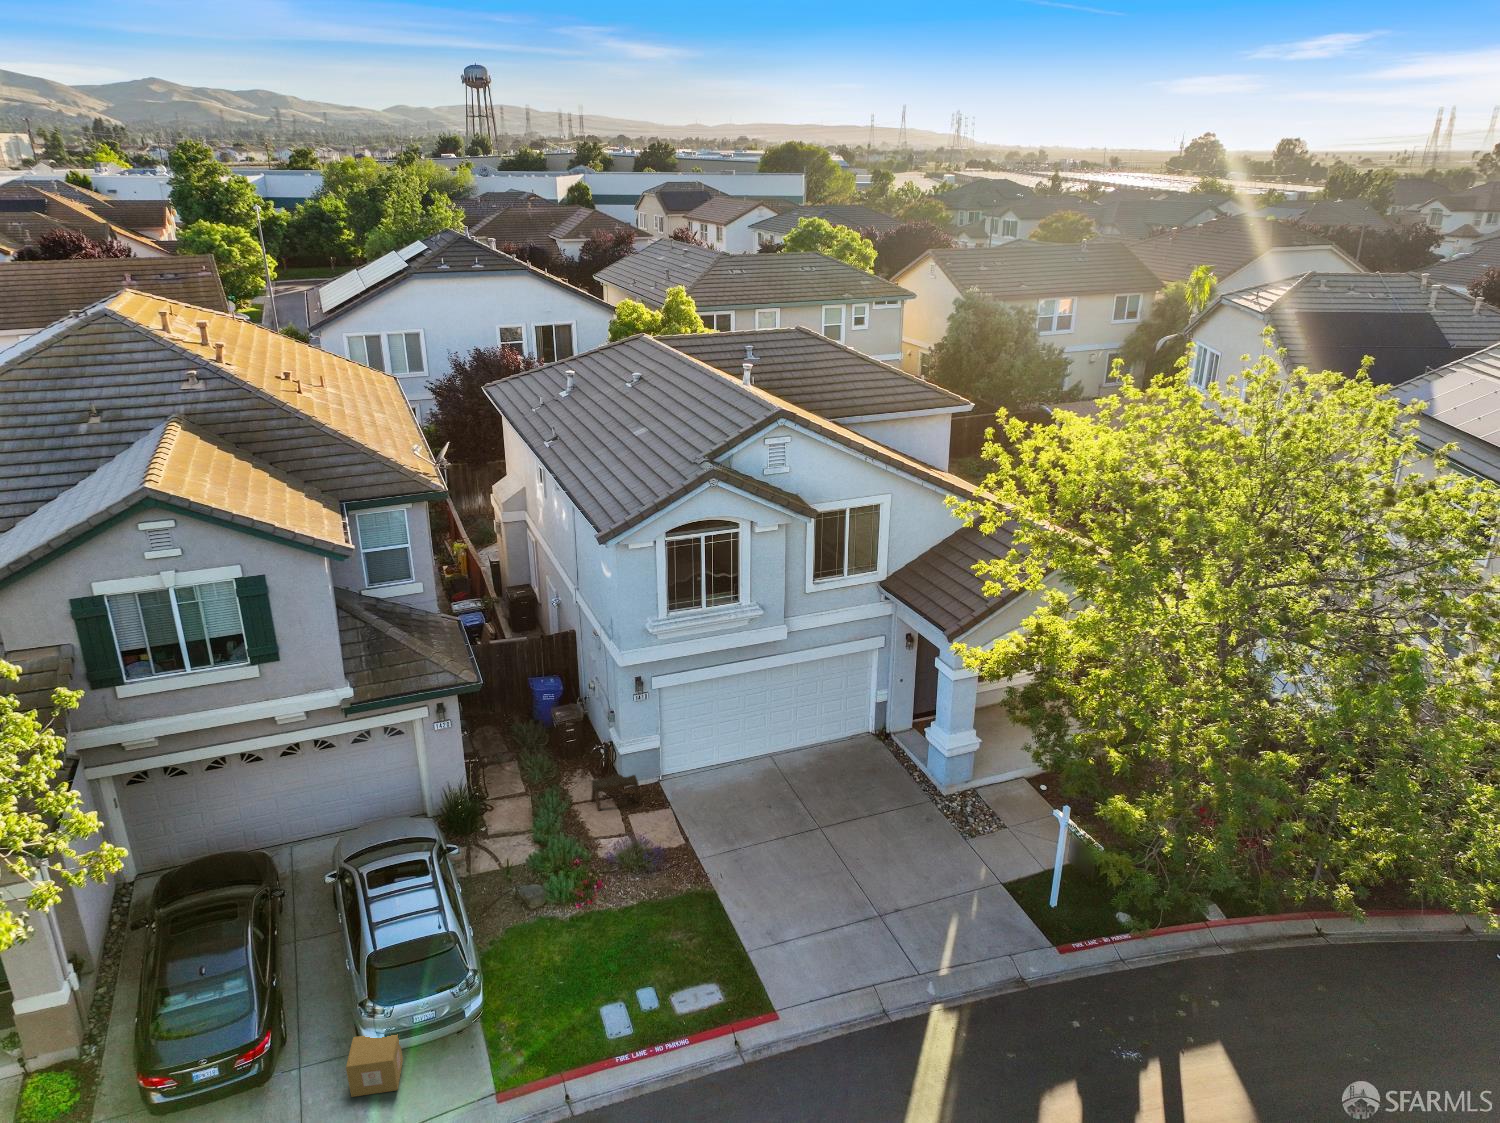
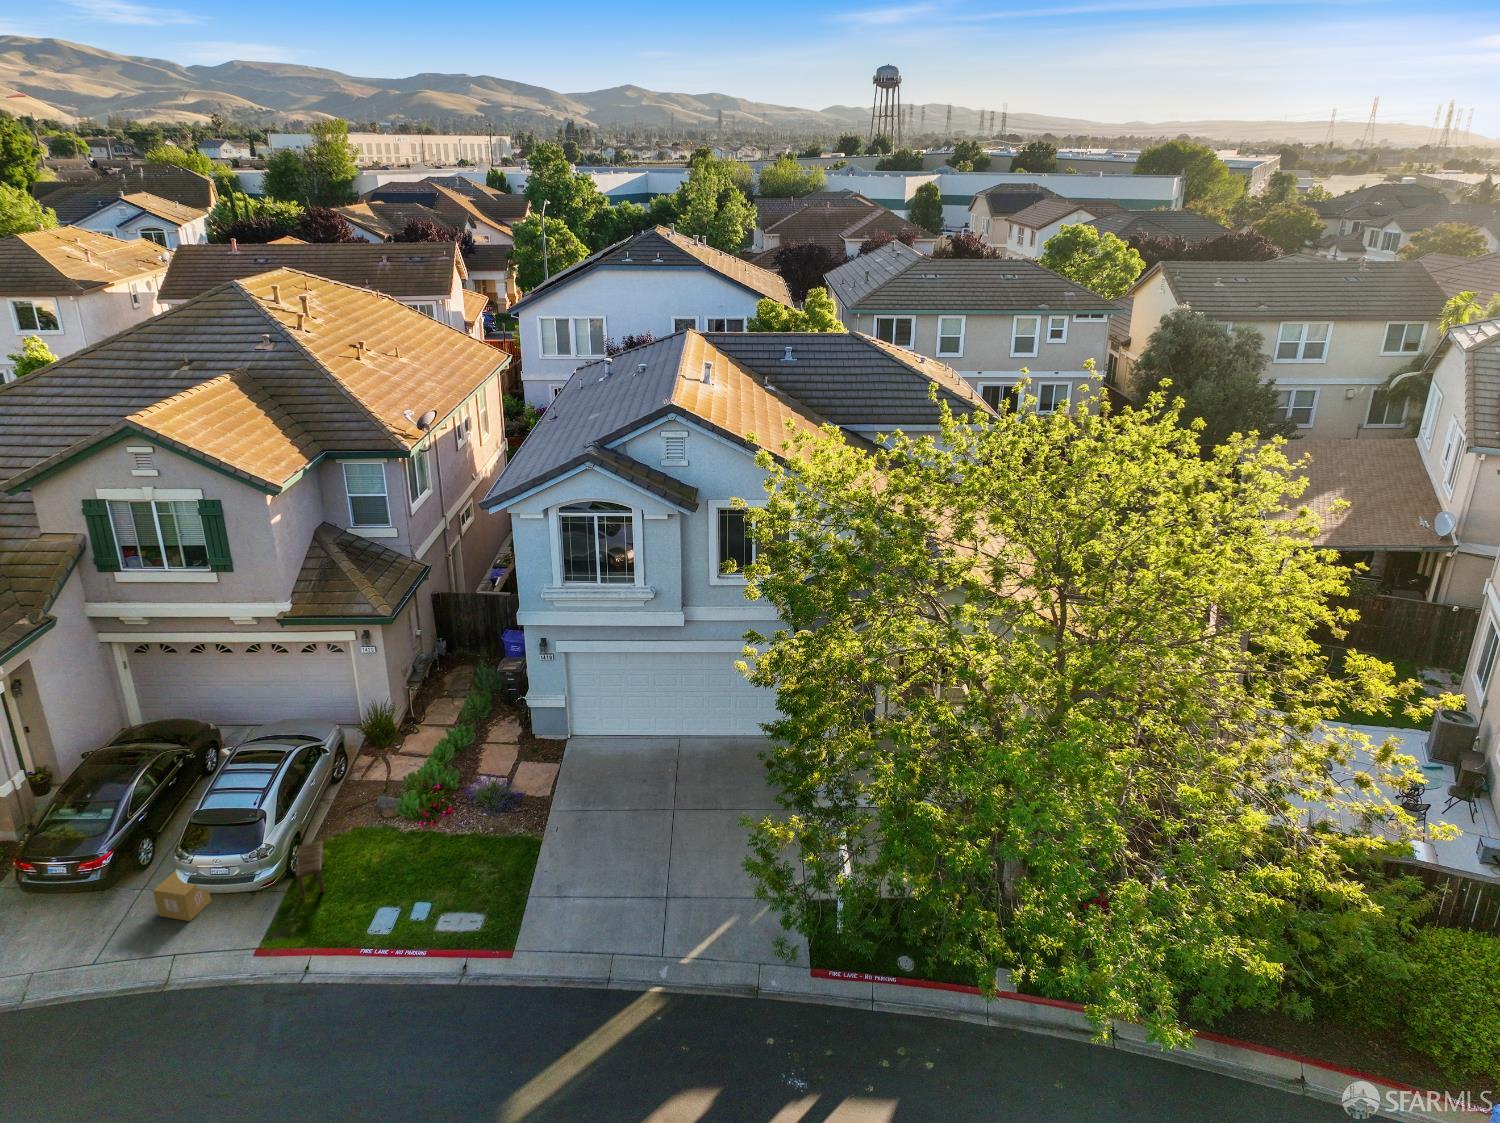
bench: present [592,775,639,811] -> present [296,841,324,898]

